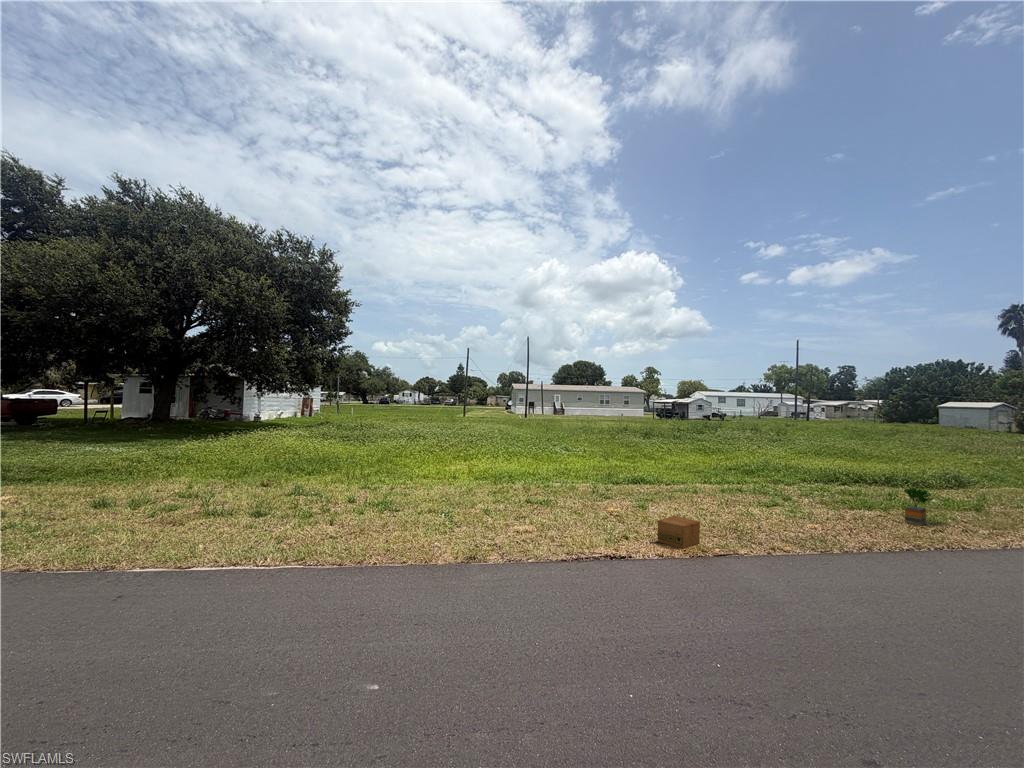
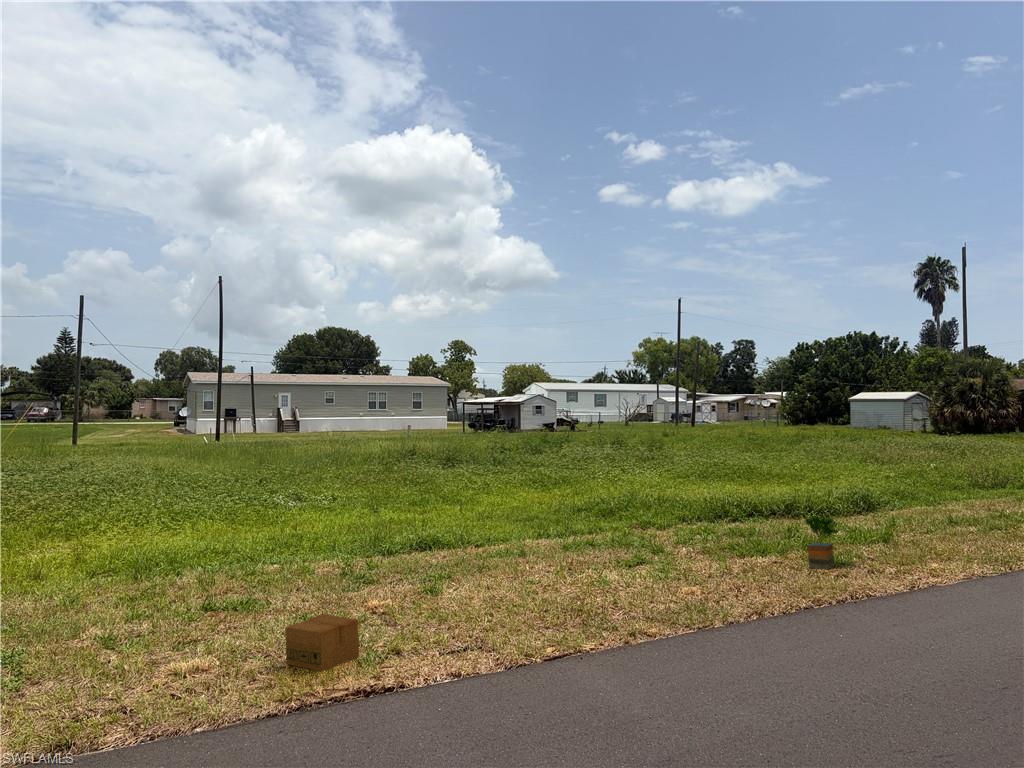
cardboard box: present [658,516,700,549] -> present [285,614,359,672]

